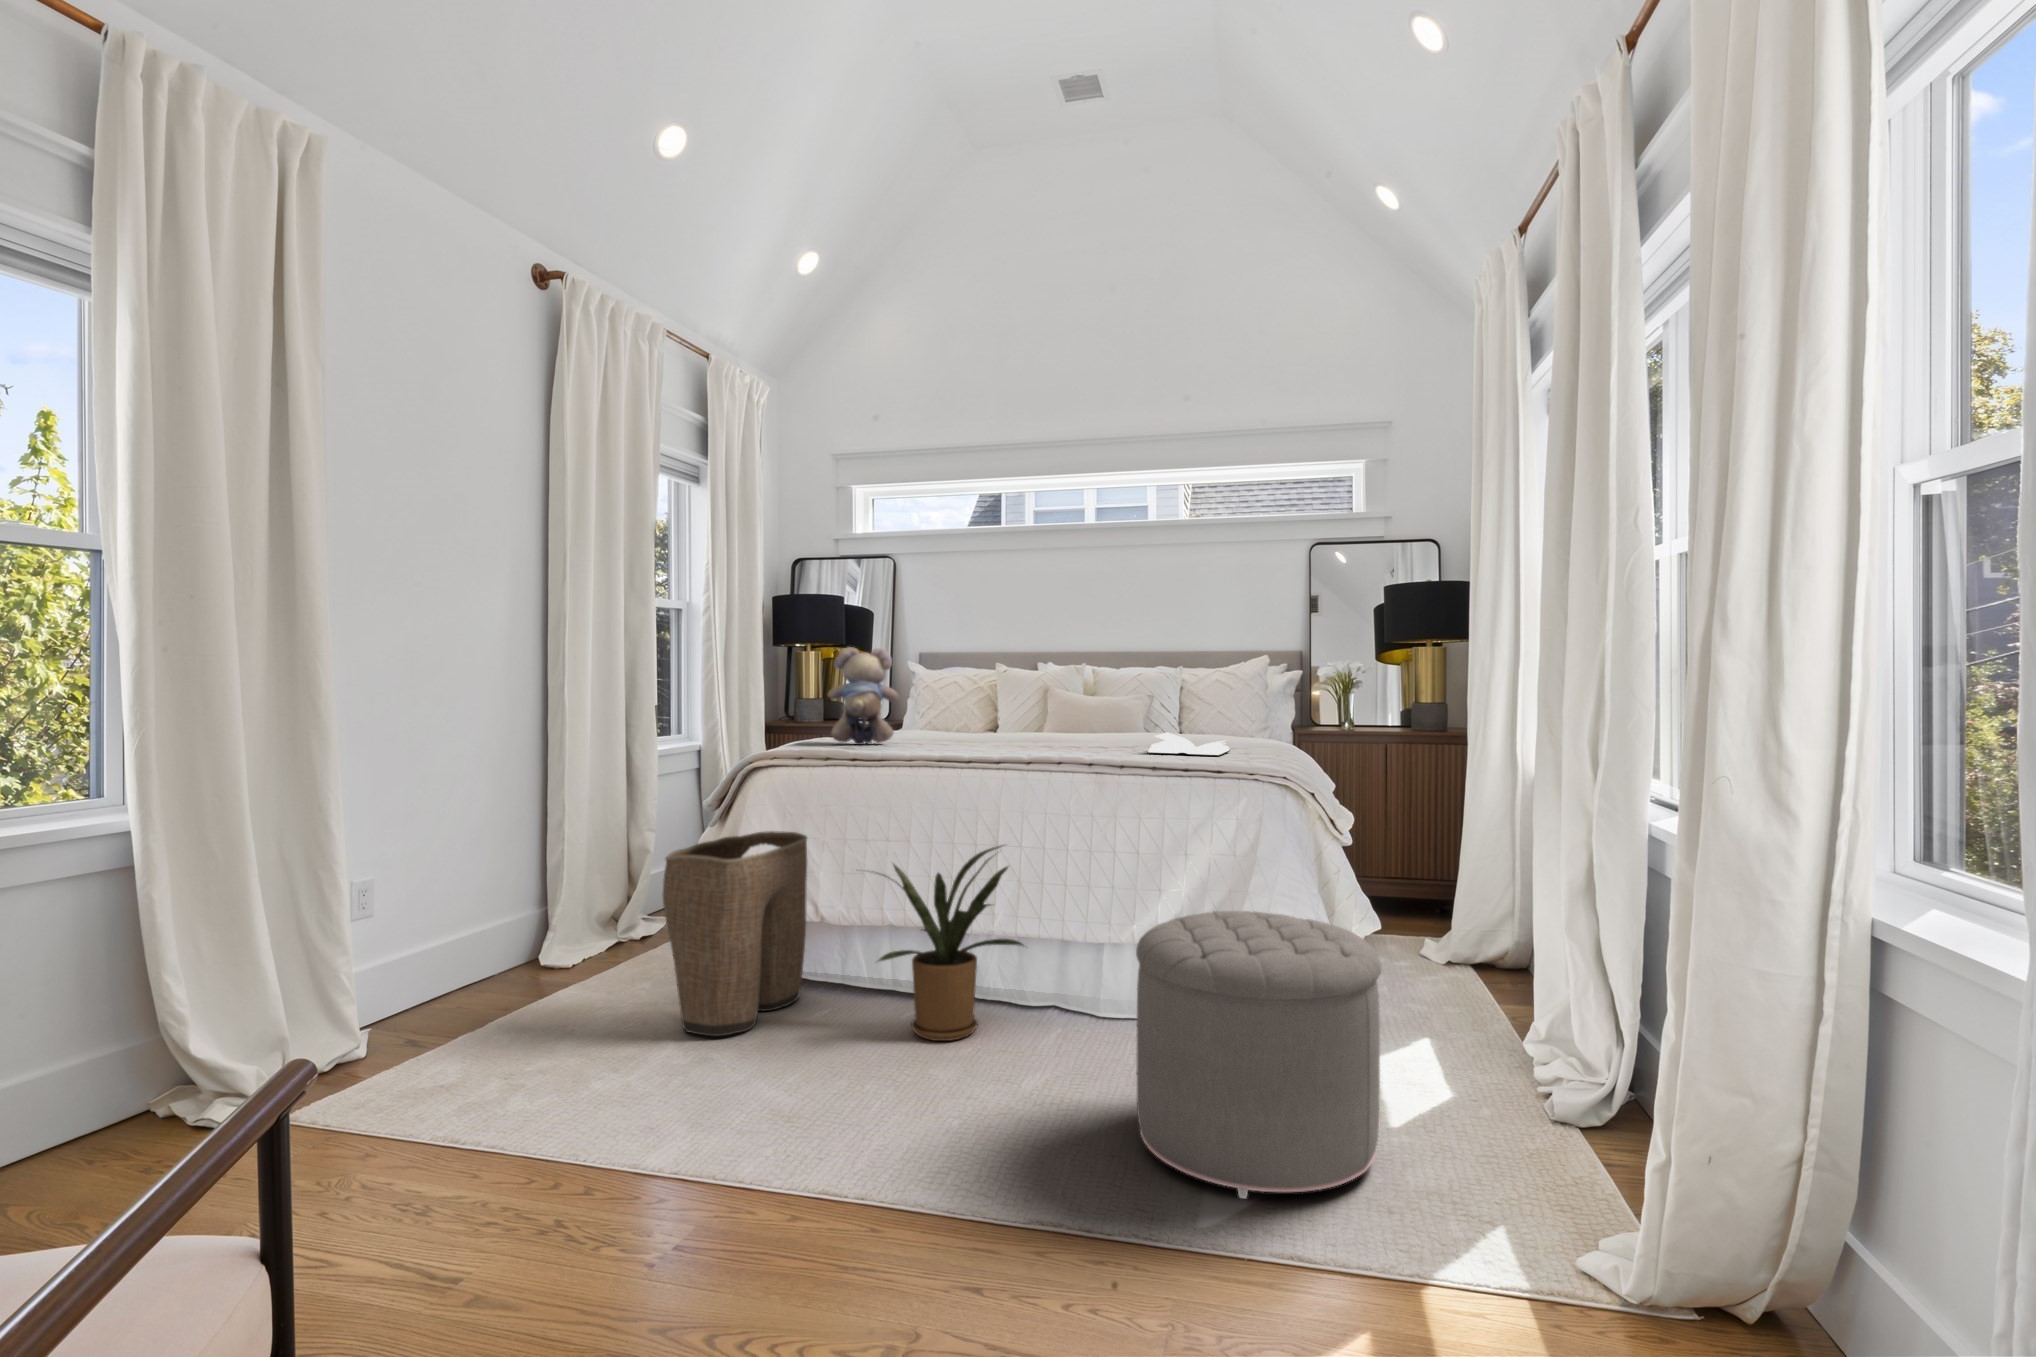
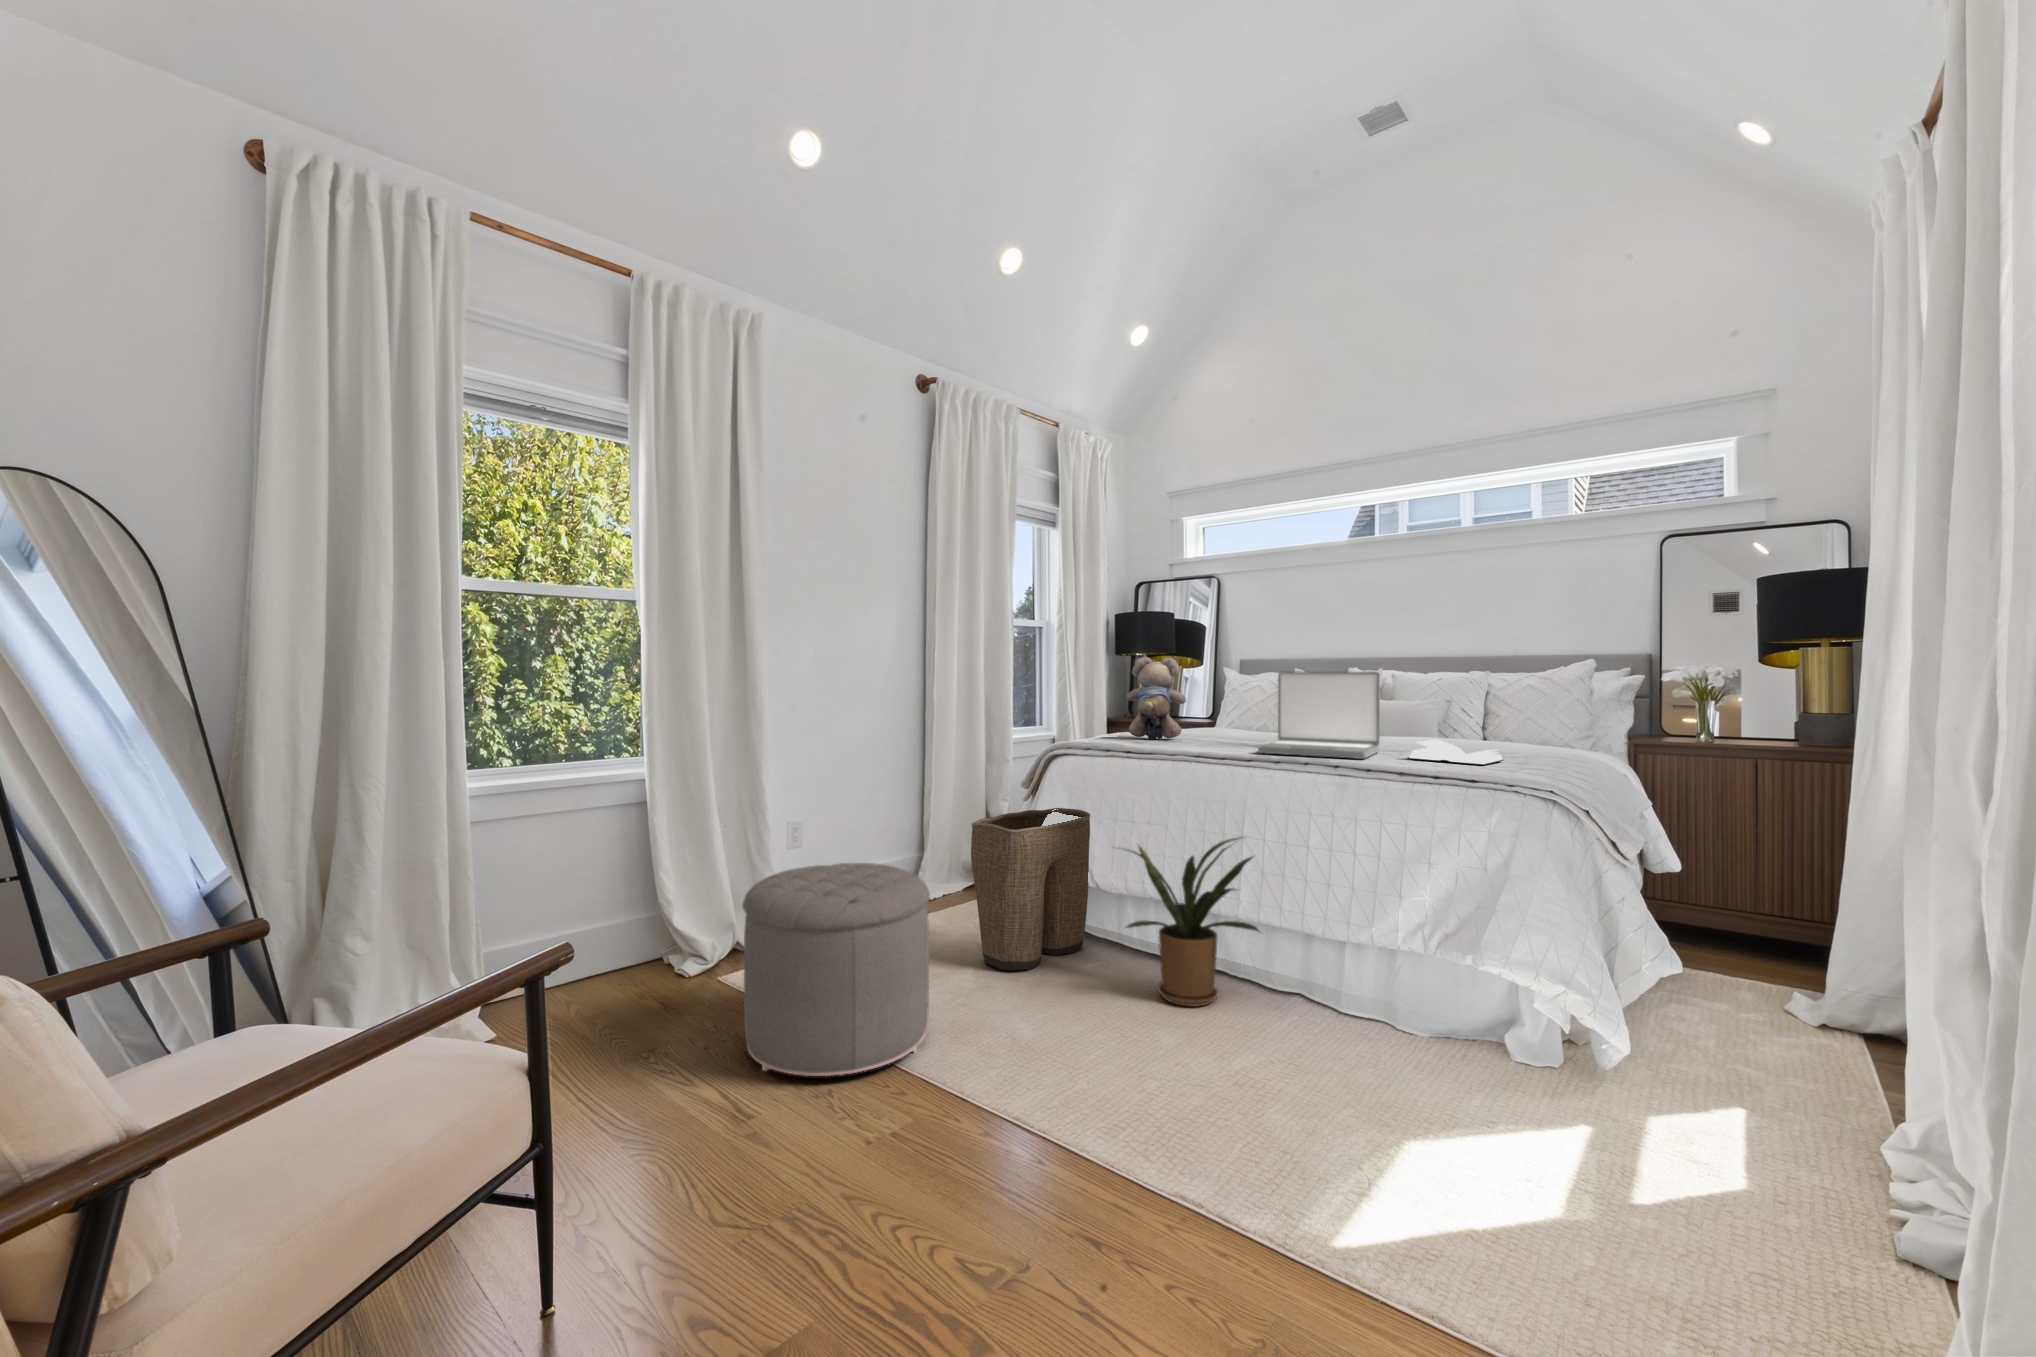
laptop: none [998,664,1113,755] -> present [1258,671,1380,759]
ottoman: present [1136,911,1381,1199] -> present [742,863,930,1076]

